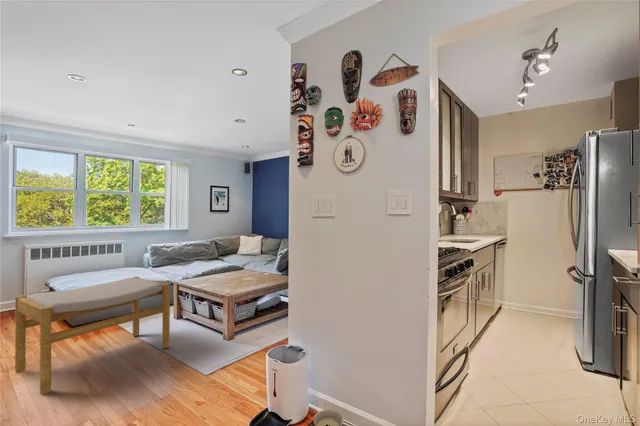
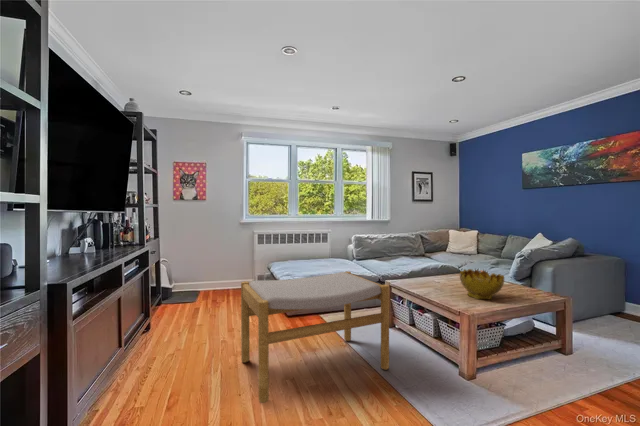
decorative bowl: none [228,265,257,286] -> present [460,269,504,299]

